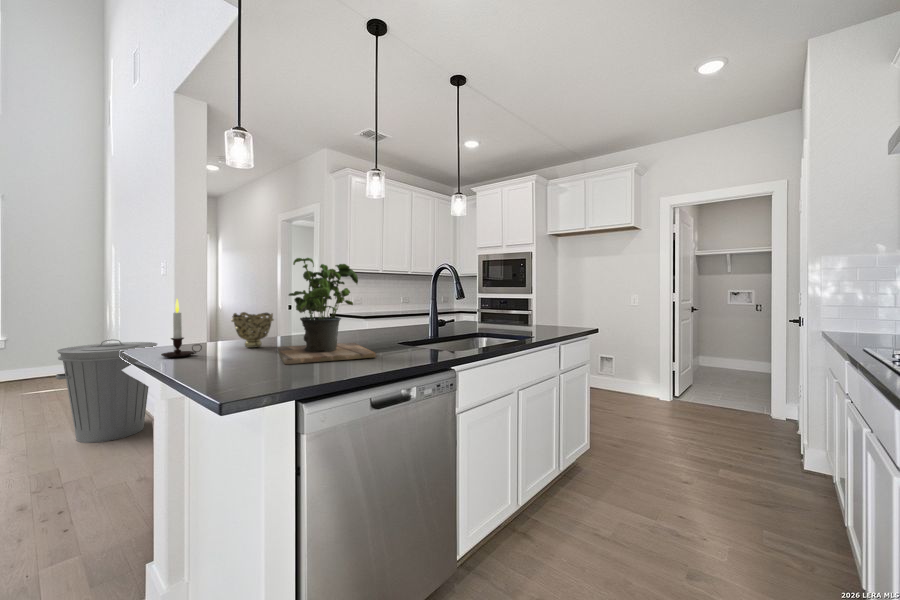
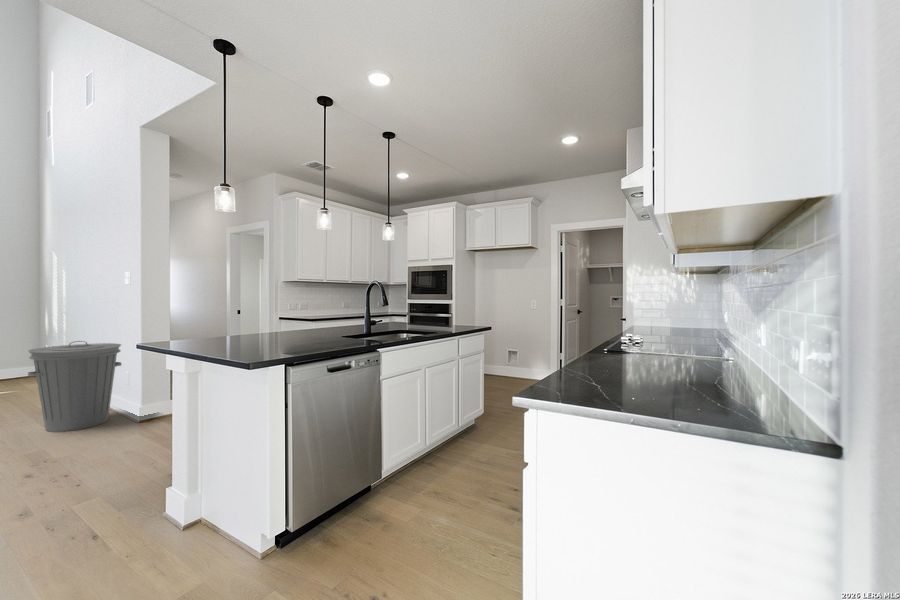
potted plant: present [277,258,376,364] -> none [258,280,328,348]
candle: present [161,299,202,357] -> none [181,306,208,346]
decorative bowl: present [232,312,274,348] -> none [223,316,253,340]

